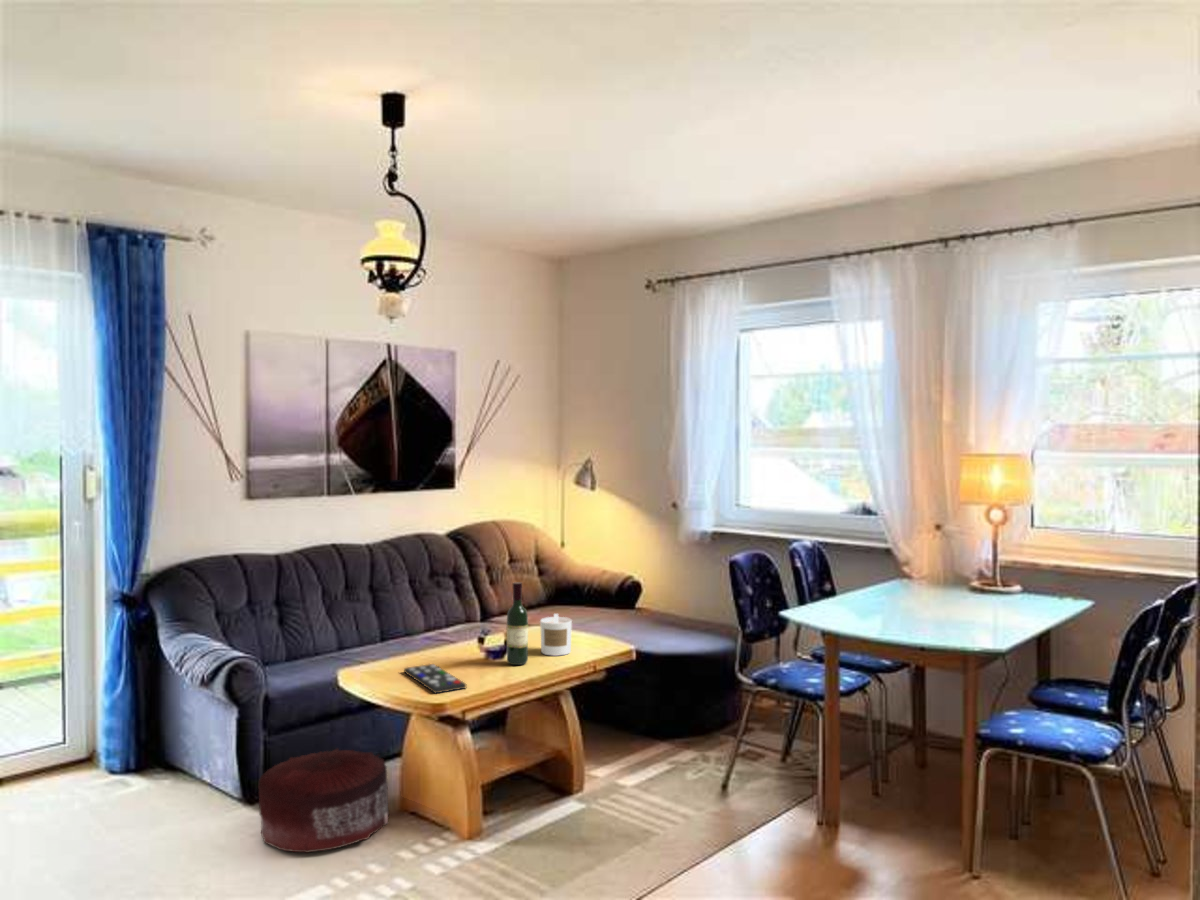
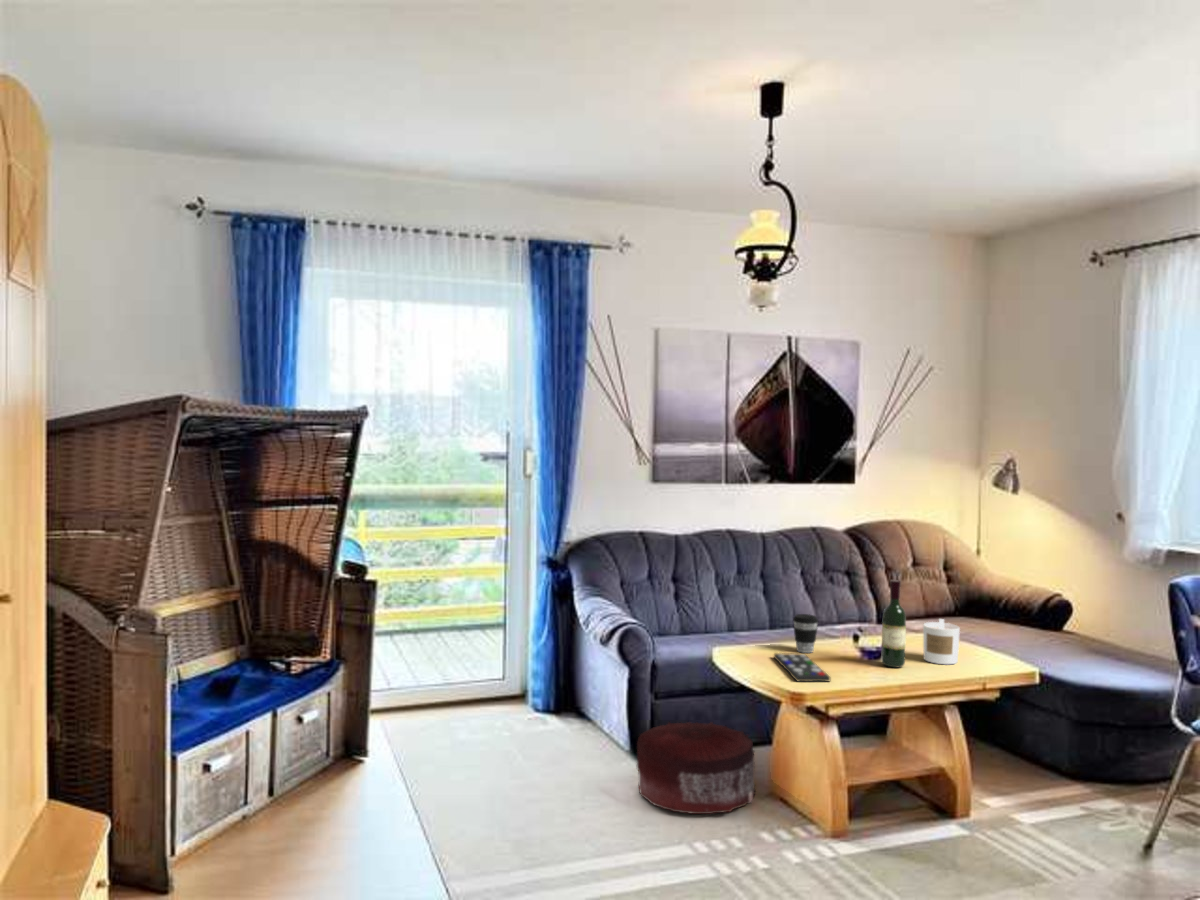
coffee cup: none [419,624,444,663] -> present [793,614,818,653]

